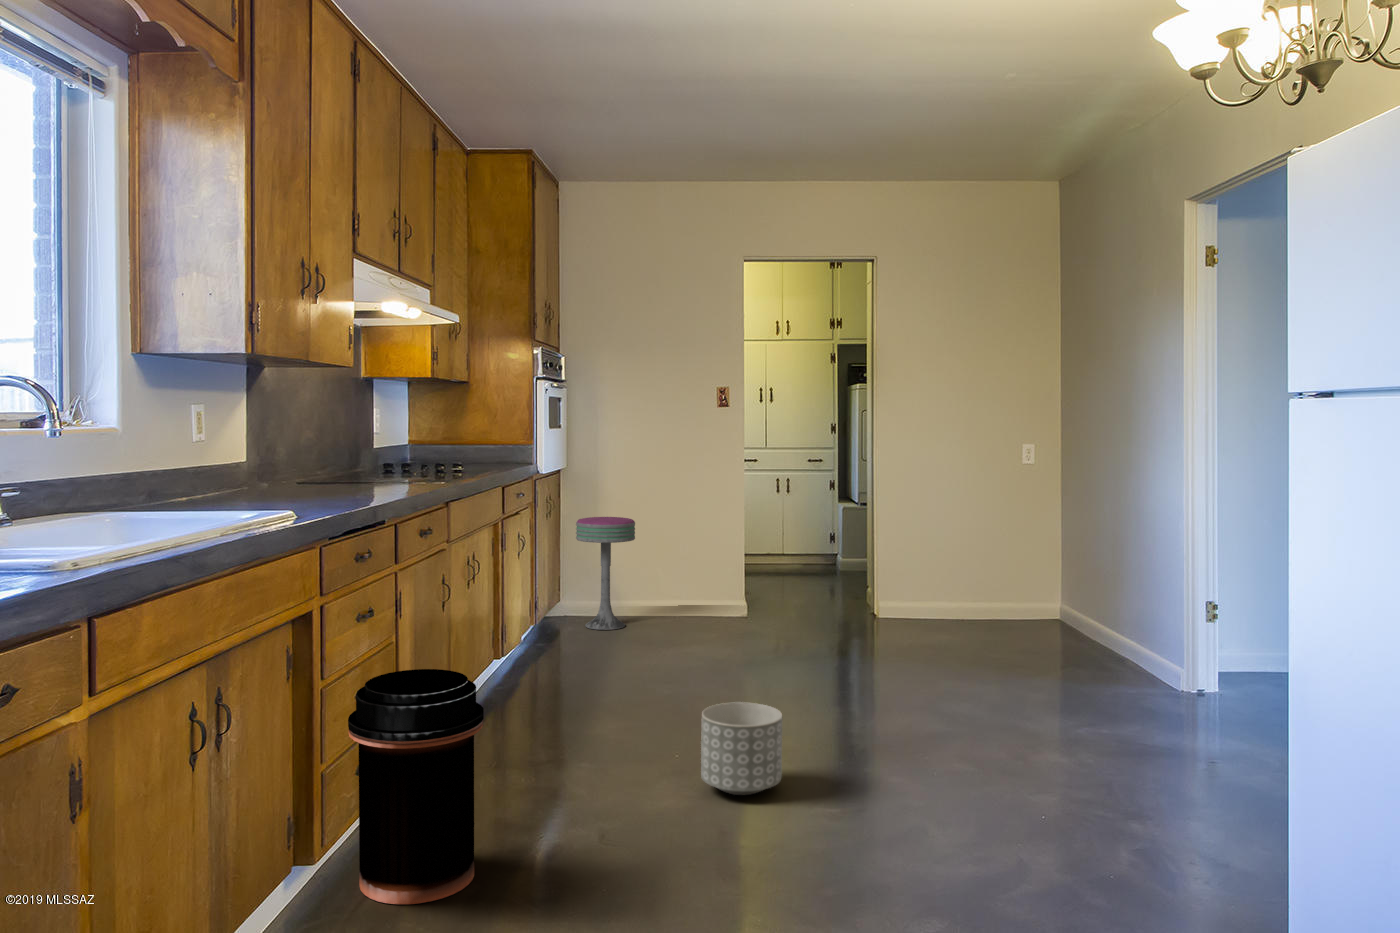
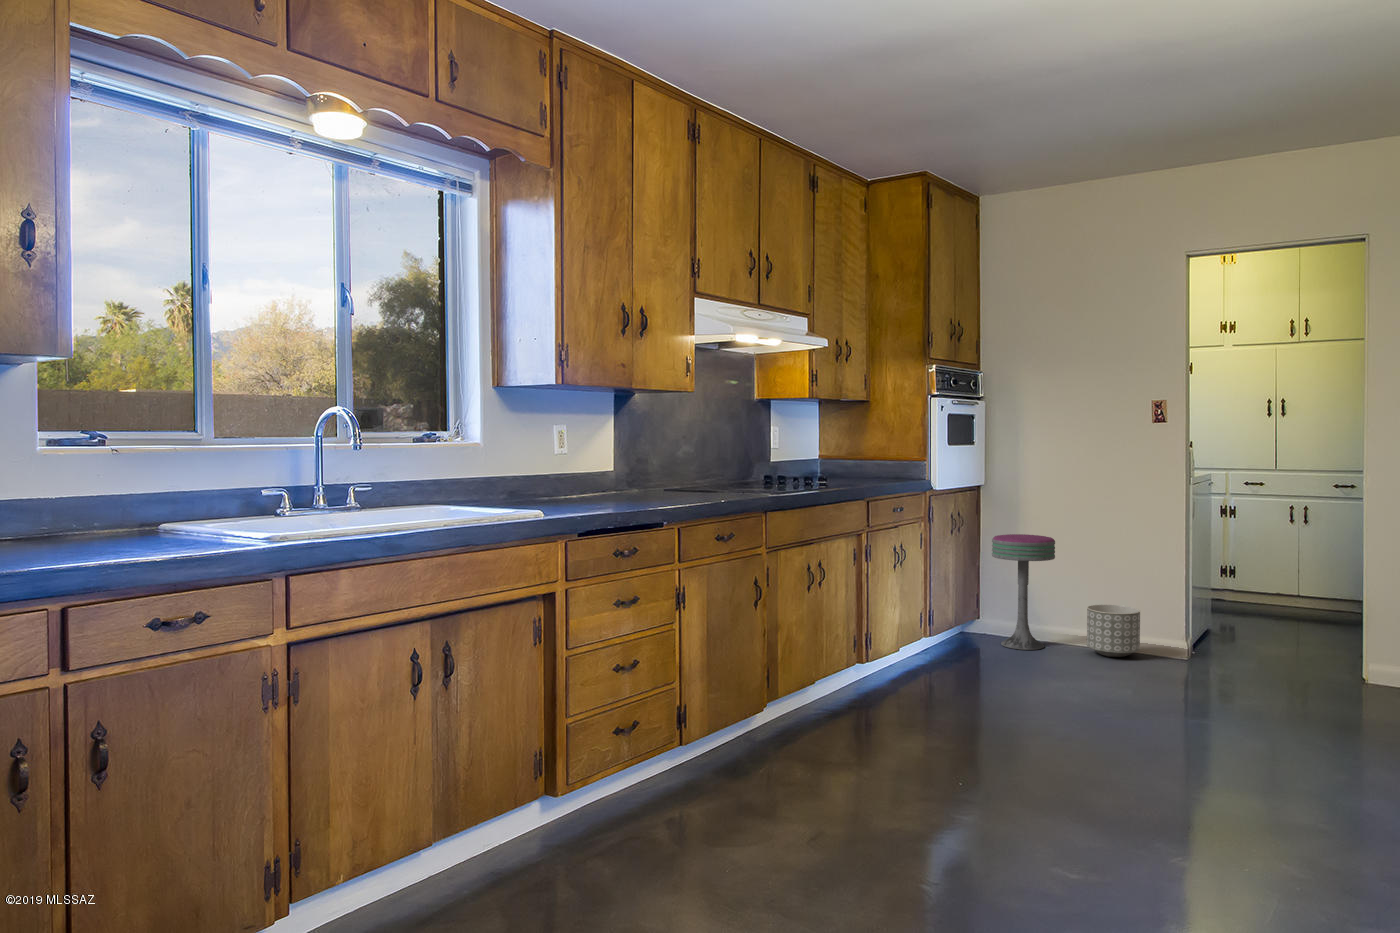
trash can: present [348,669,484,904] -> none [582,650,695,853]
planter: present [701,702,782,795] -> present [1087,605,1140,657]

